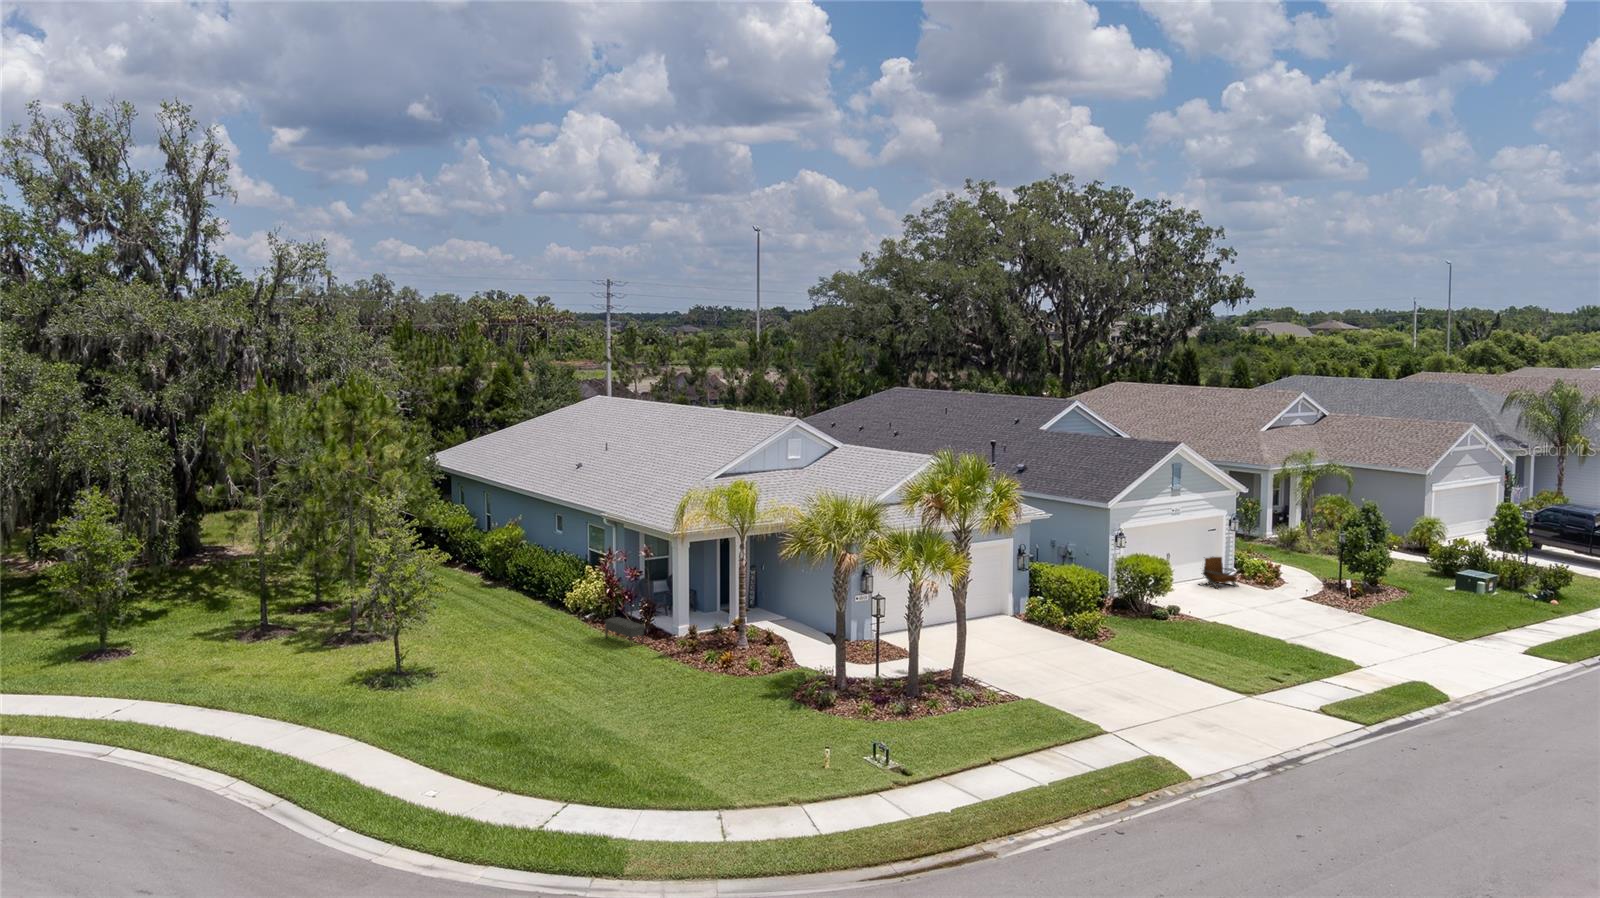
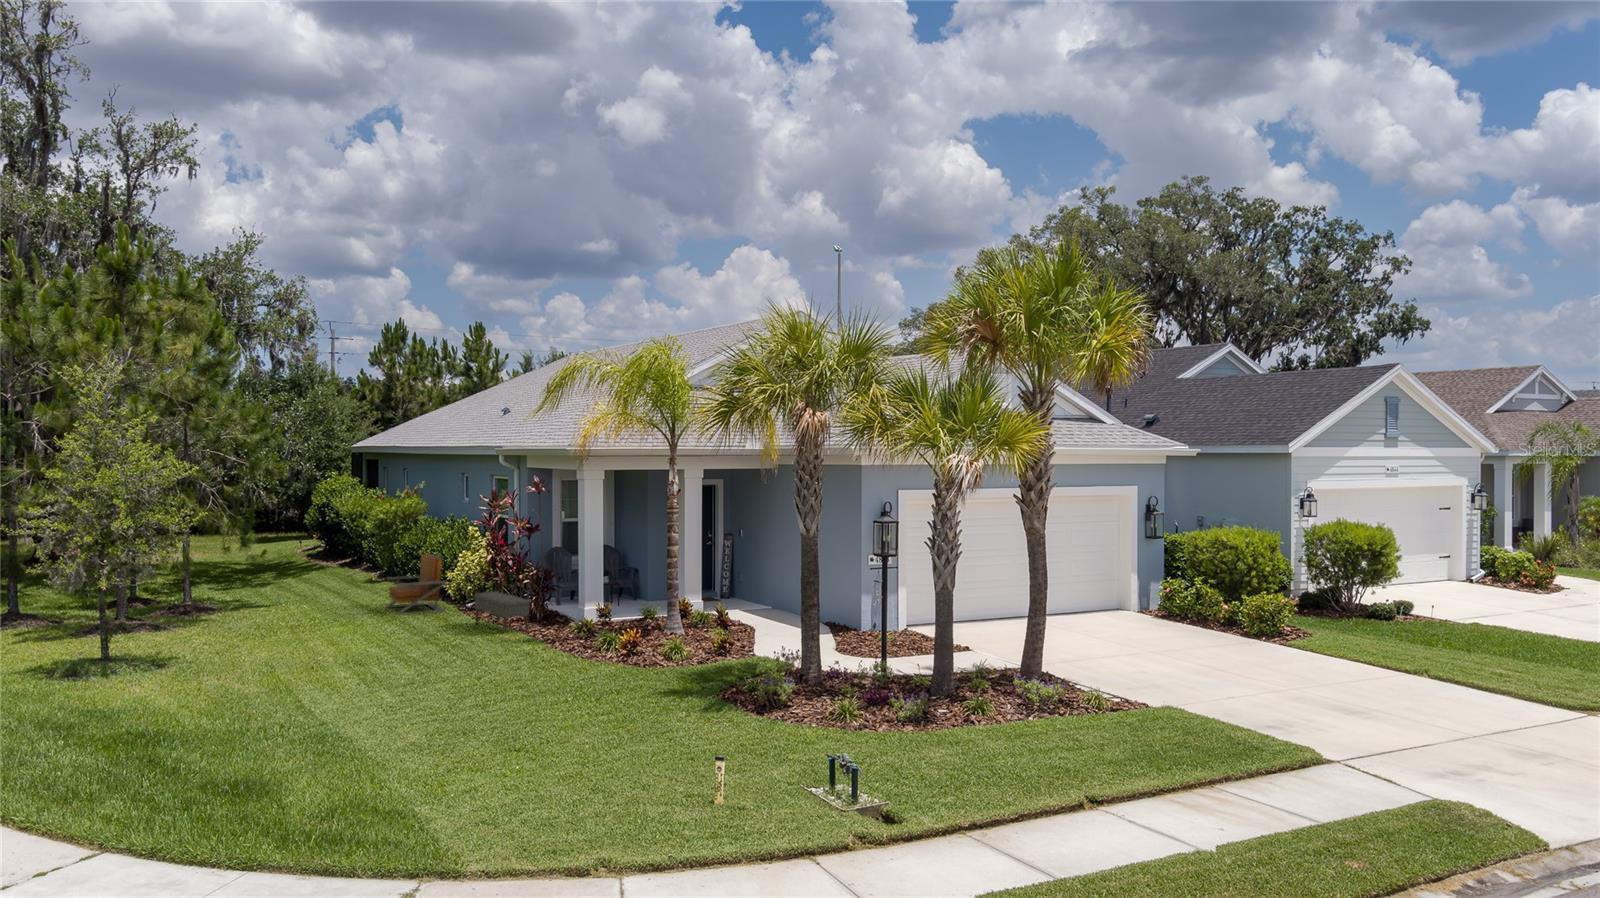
lounge chair: present [1200,557,1238,589] -> present [386,554,447,615]

